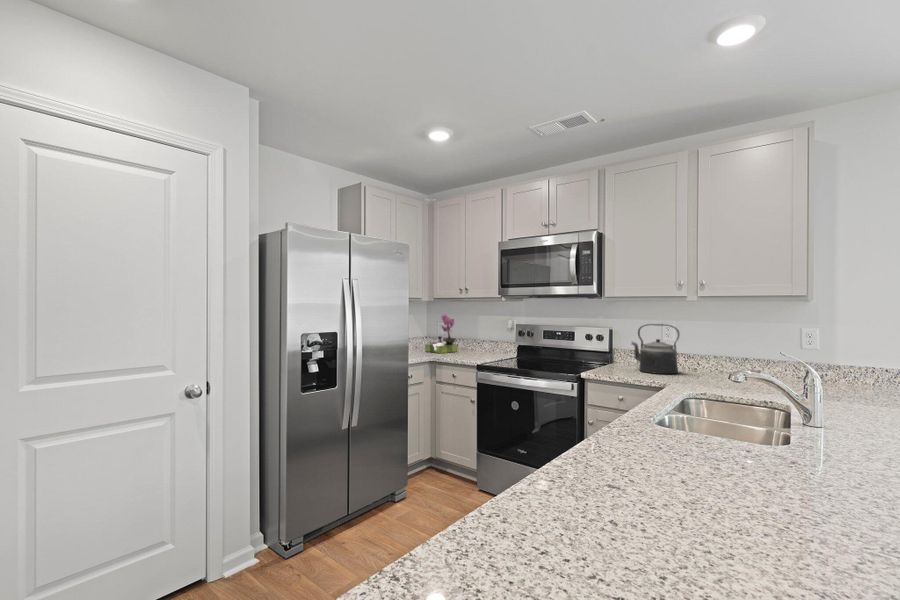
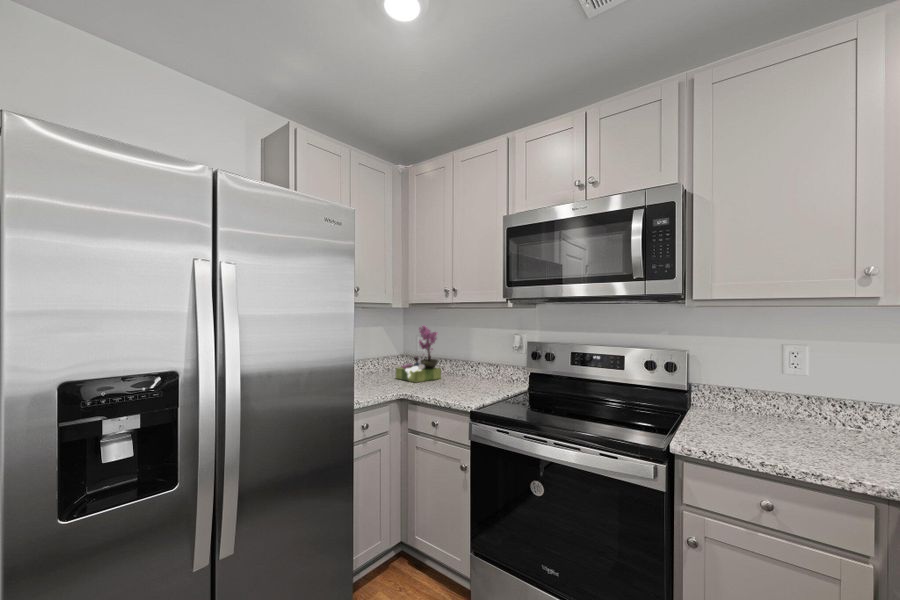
kettle: present [632,324,679,374] -> none [740,348,847,444]

